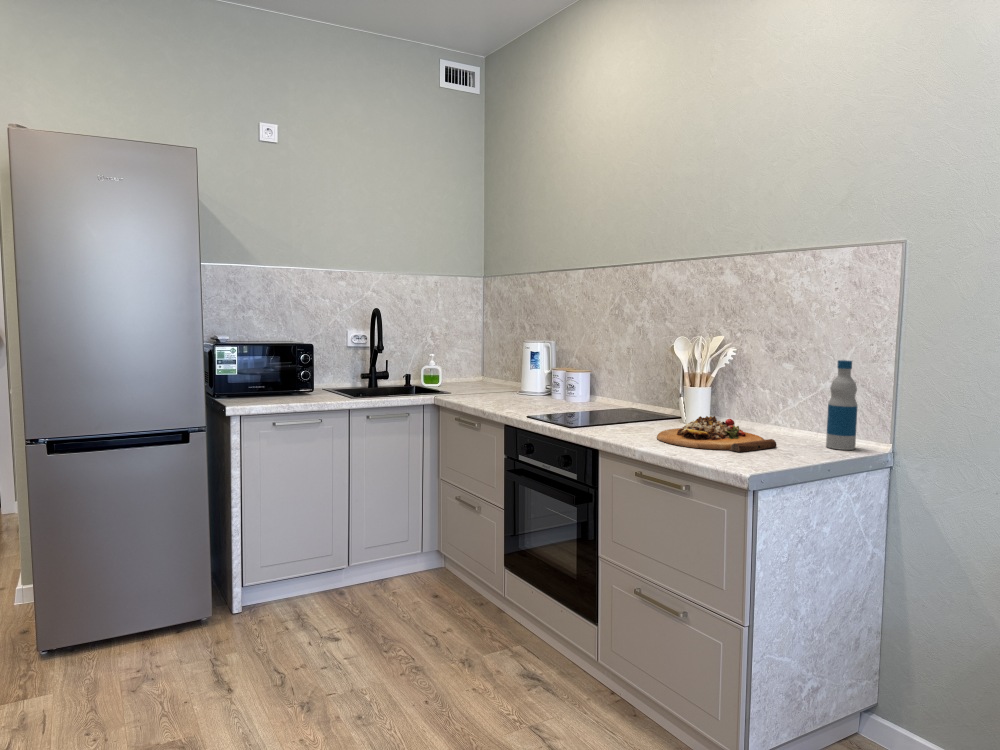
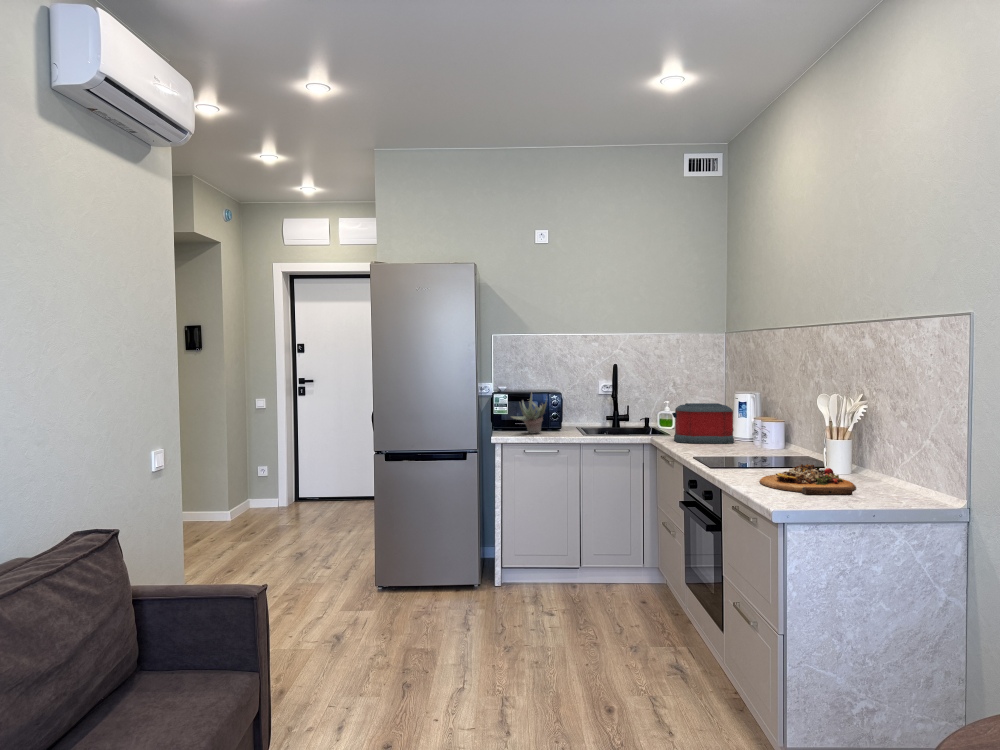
succulent plant: none [251,342,298,399] -> present [512,393,547,434]
toaster: none [464,353,533,401] -> present [672,403,734,444]
bottle: present [826,360,857,450] -> none [904,421,932,502]

